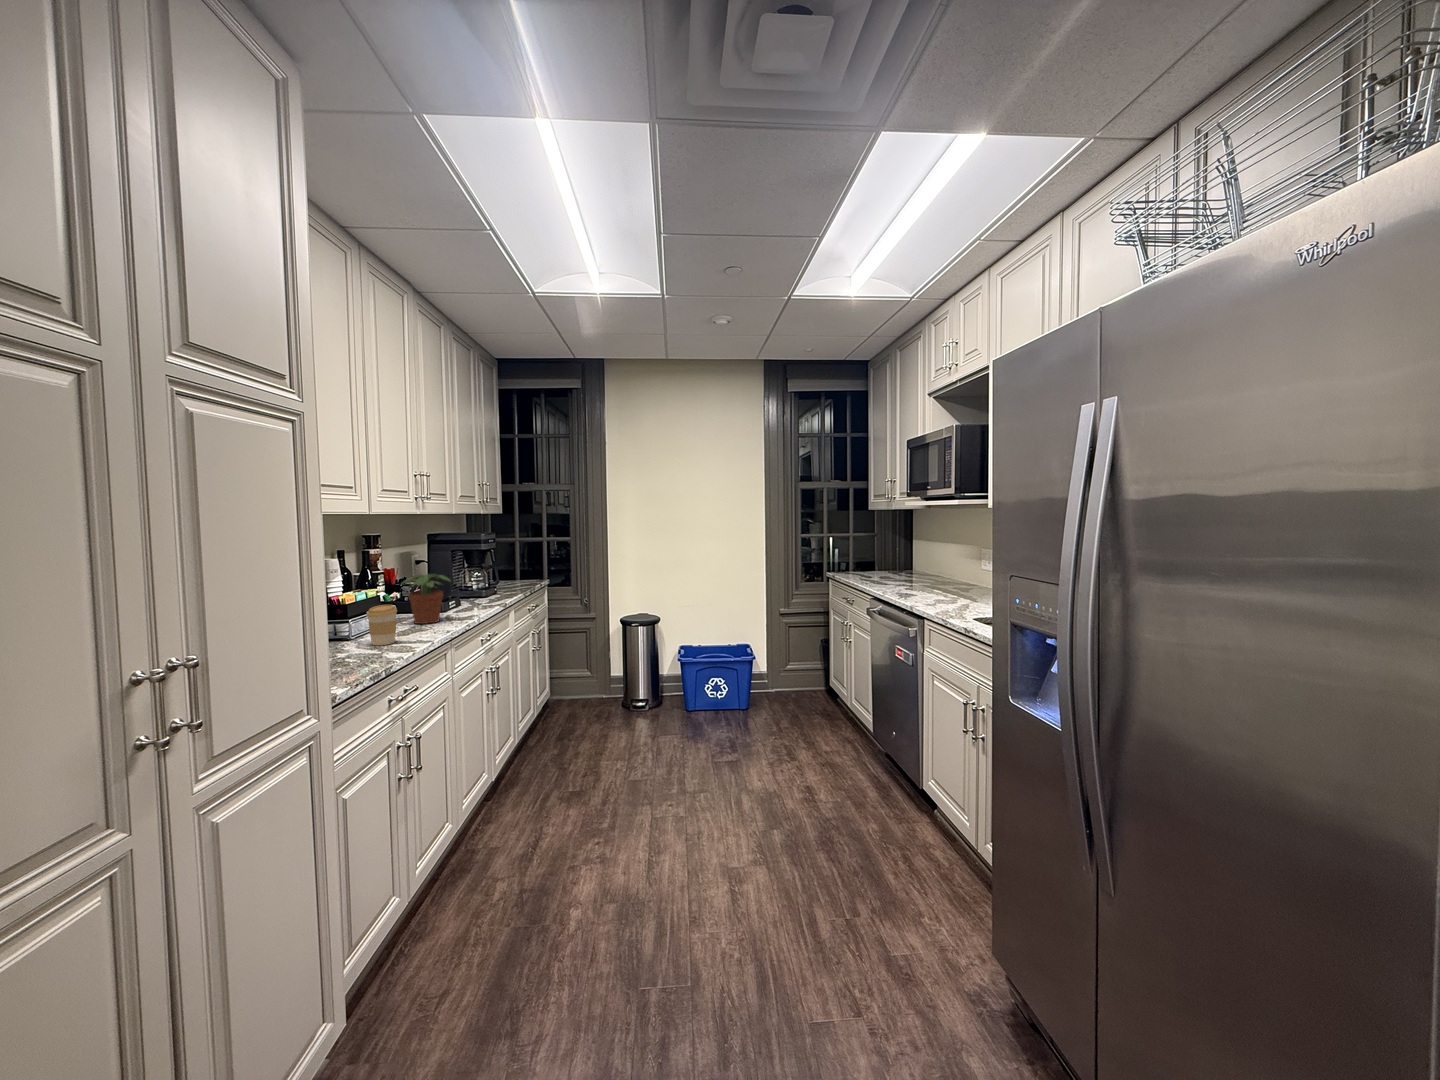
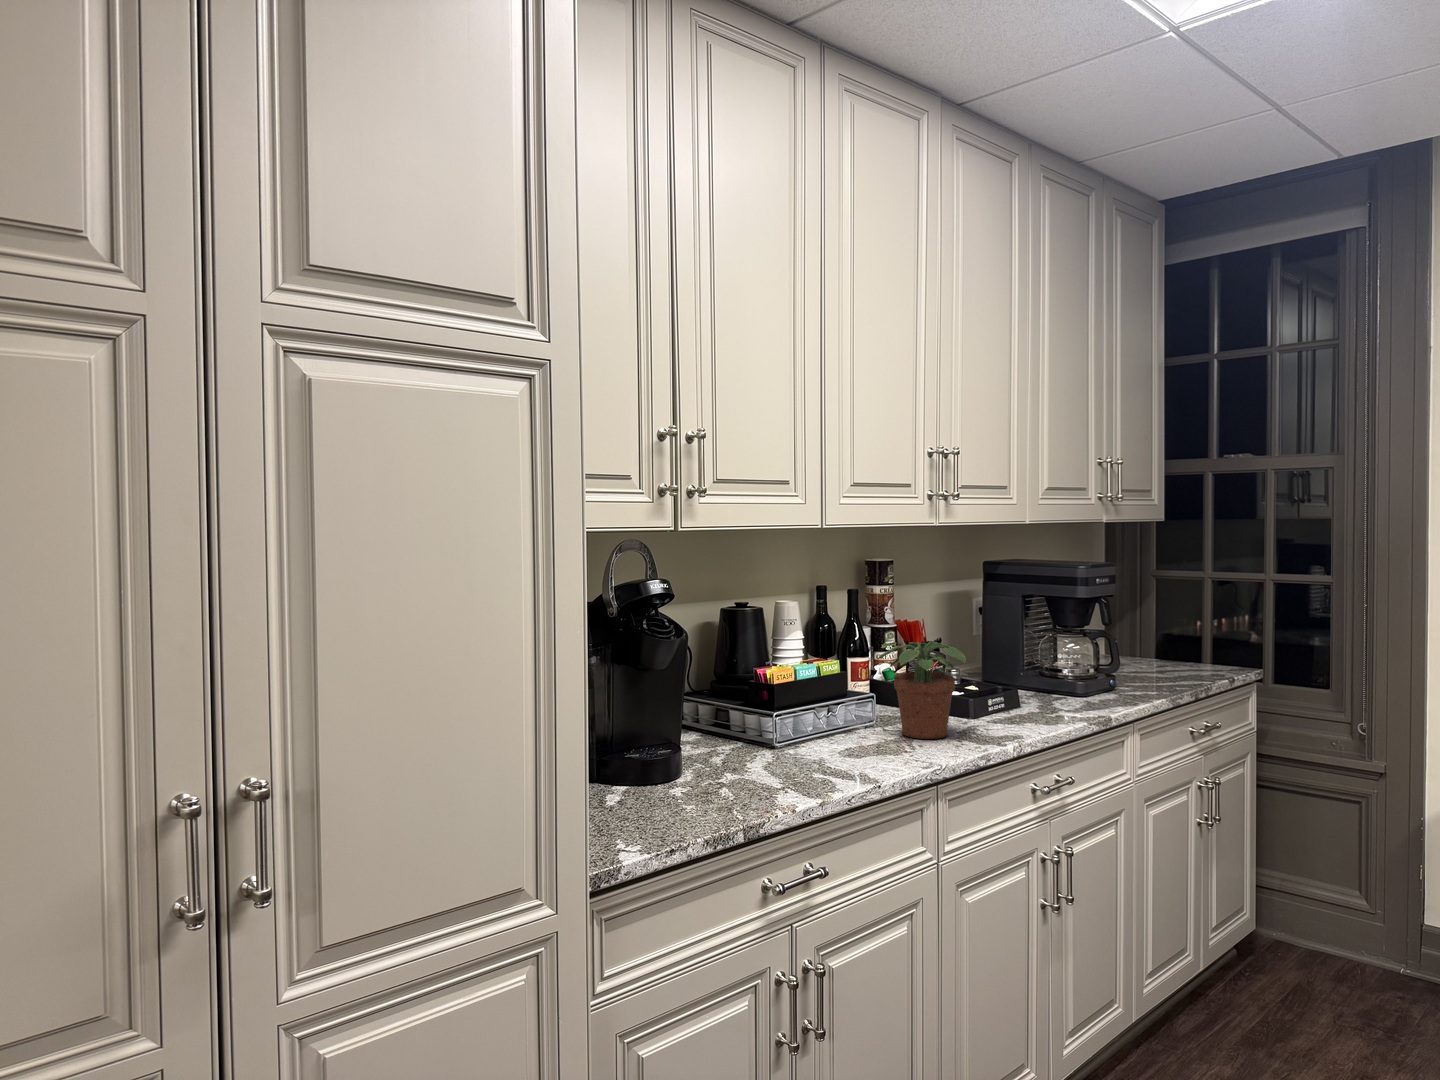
coffee cup: present [367,605,397,645] -> none [783,696,832,772]

